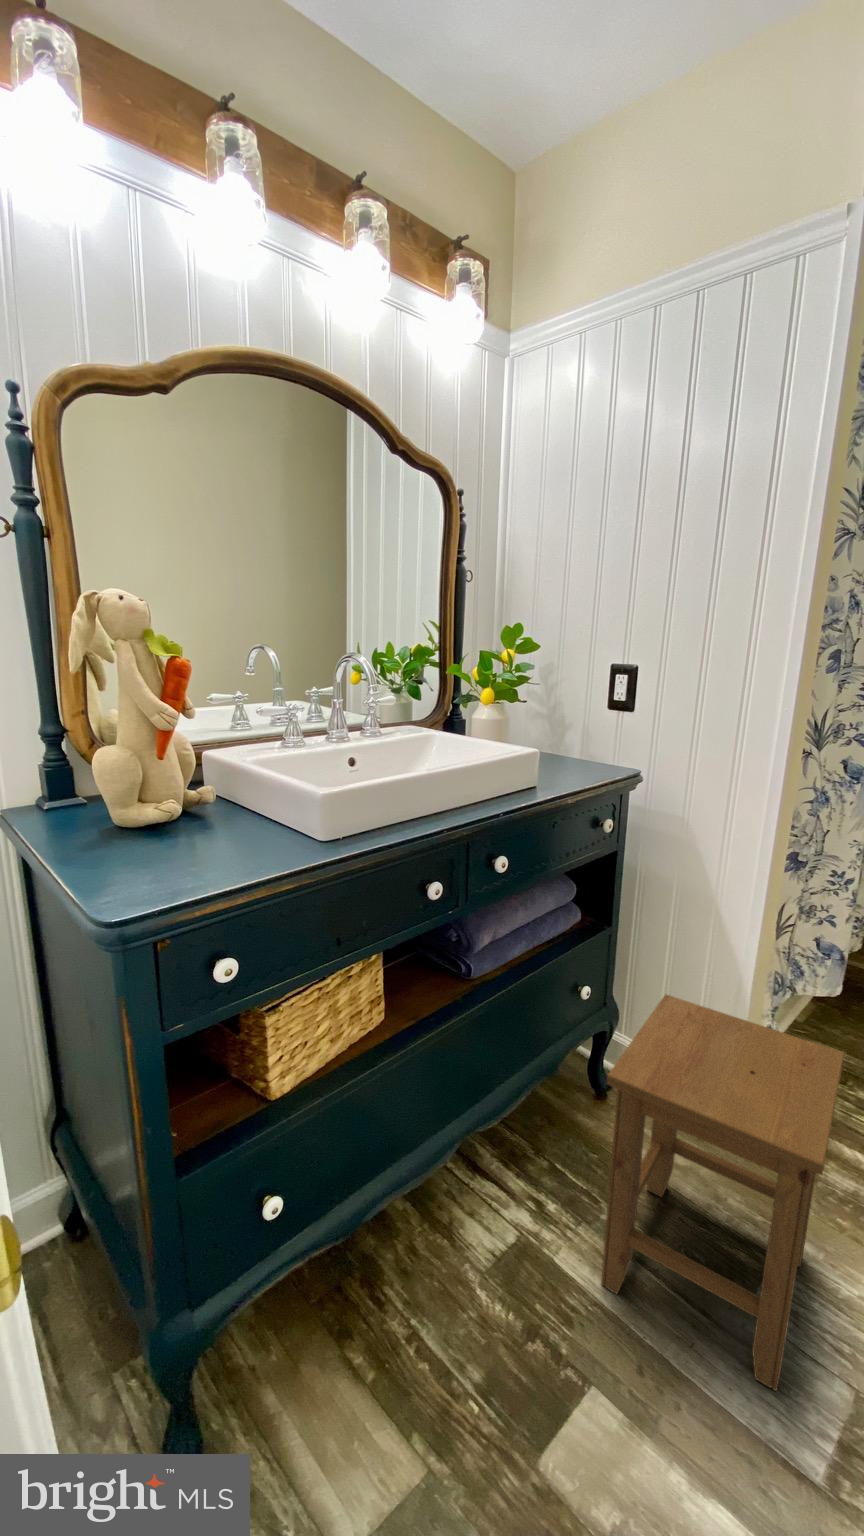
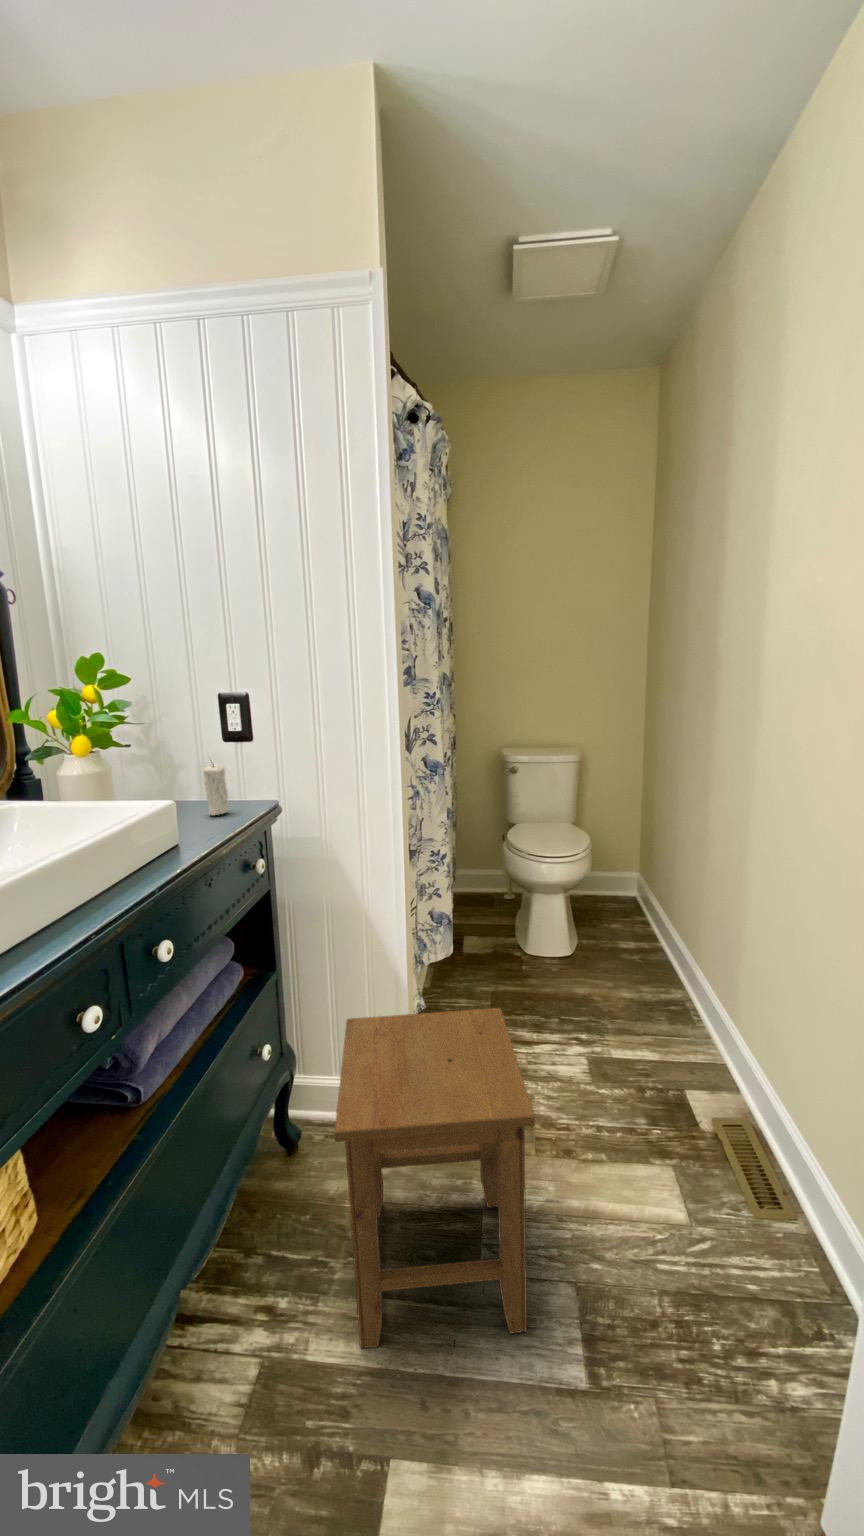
candle: none [575,717,597,771] -> present [203,764,228,815]

